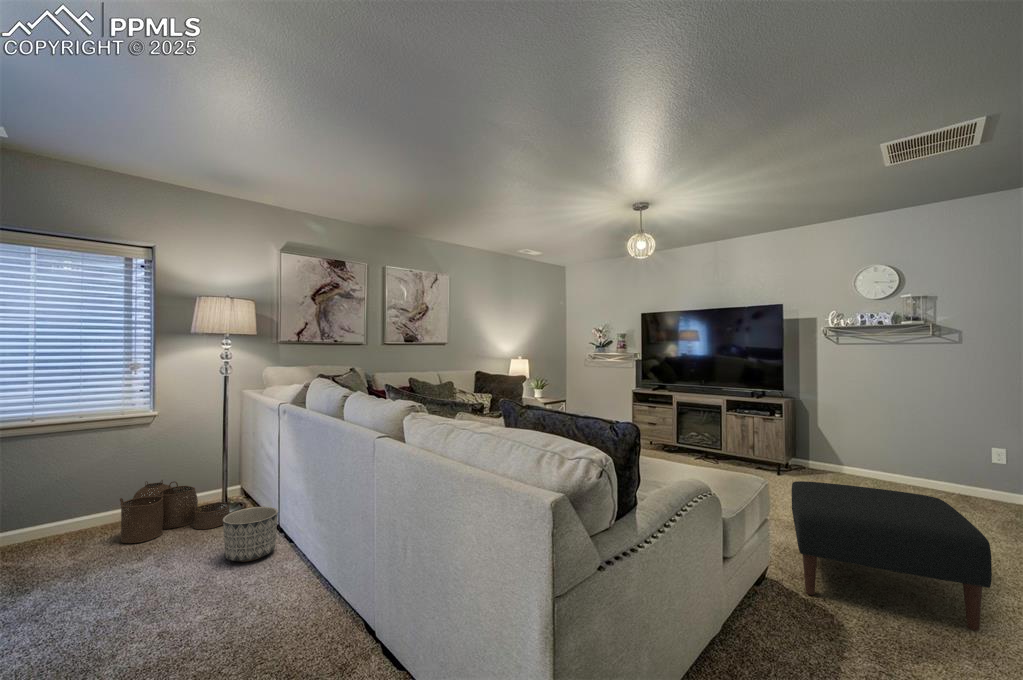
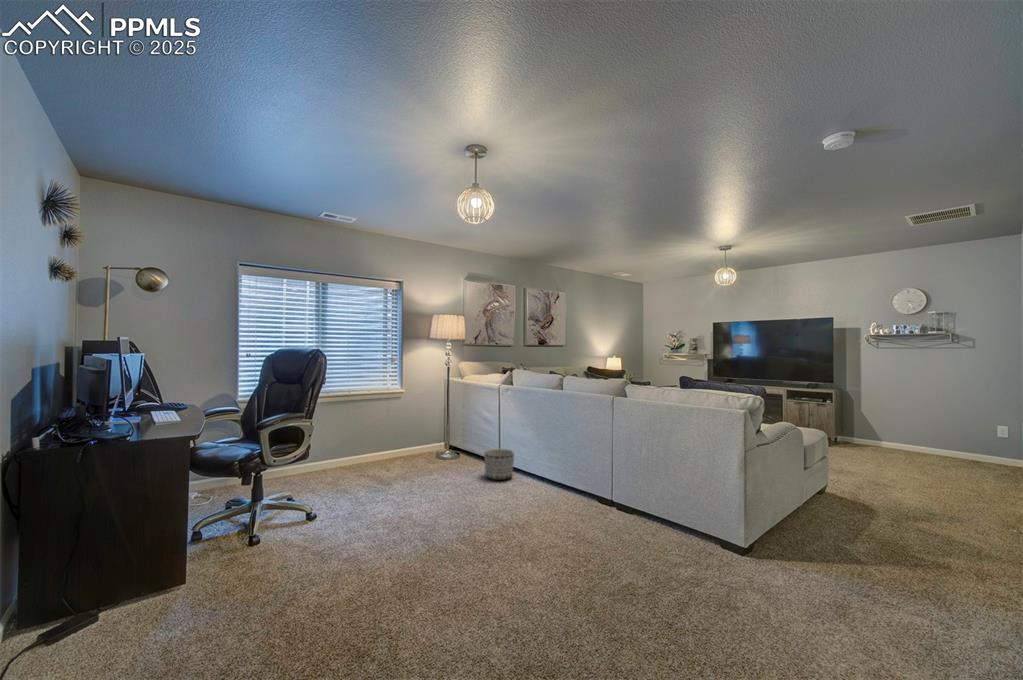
woven basket: present [120,480,231,543] -> none [397,435,463,470]
ottoman: present [792,481,992,631] -> none [850,439,983,520]

